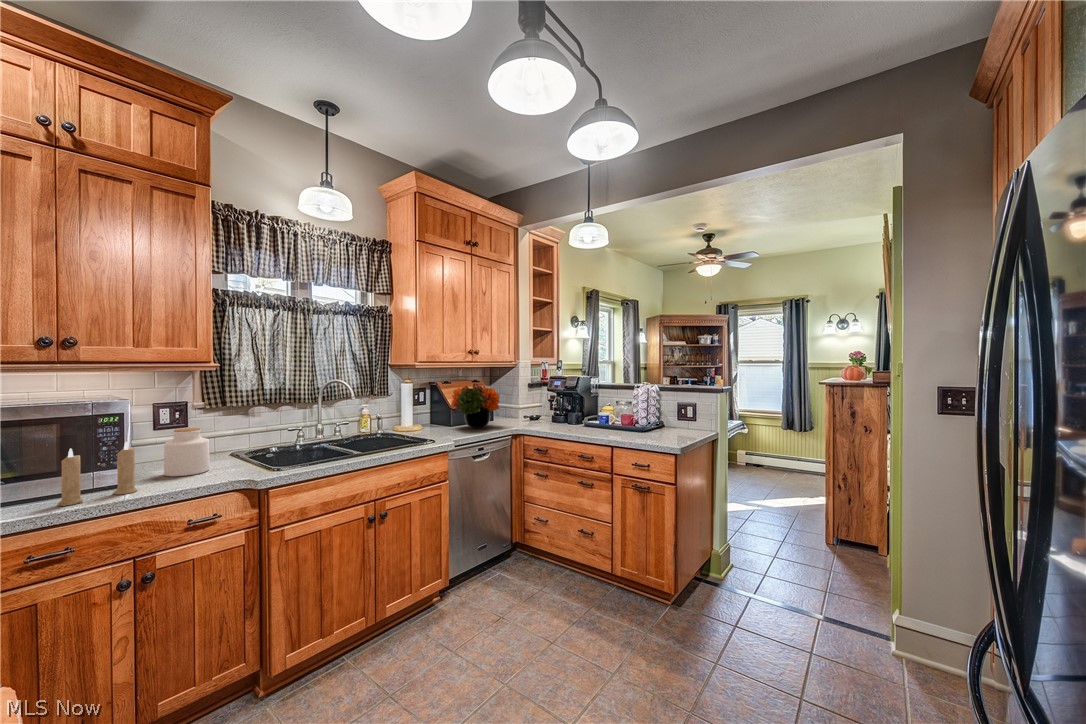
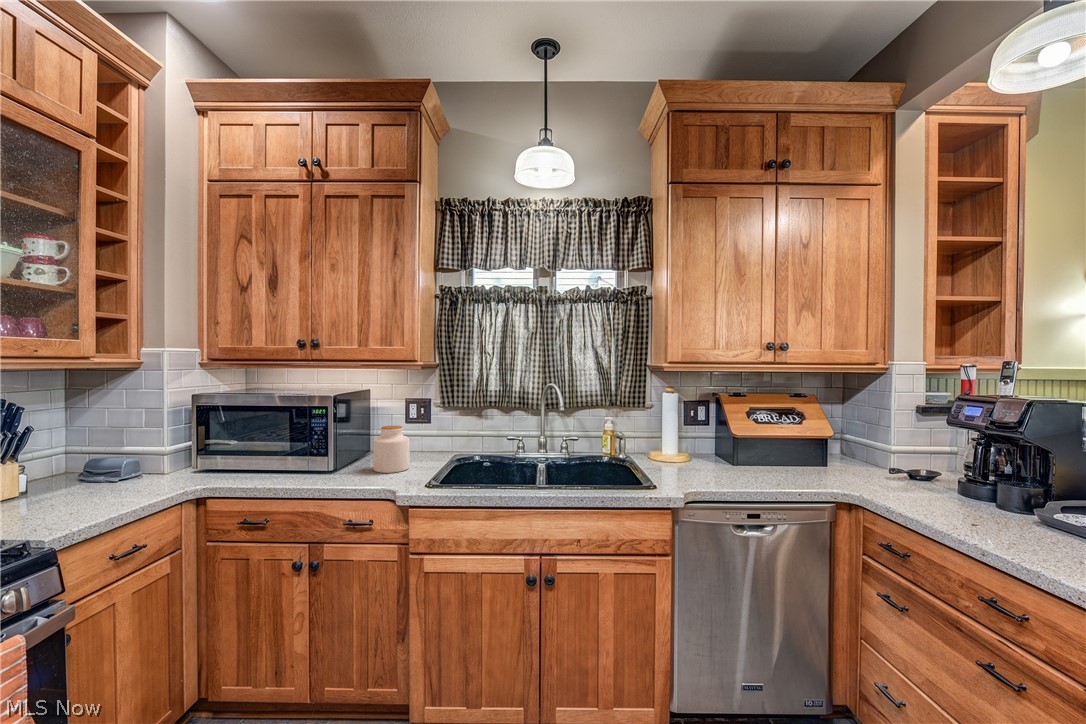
flower arrangement: present [451,383,500,428] -> none [728,400,819,477]
candle: present [57,442,137,506] -> none [273,432,329,483]

